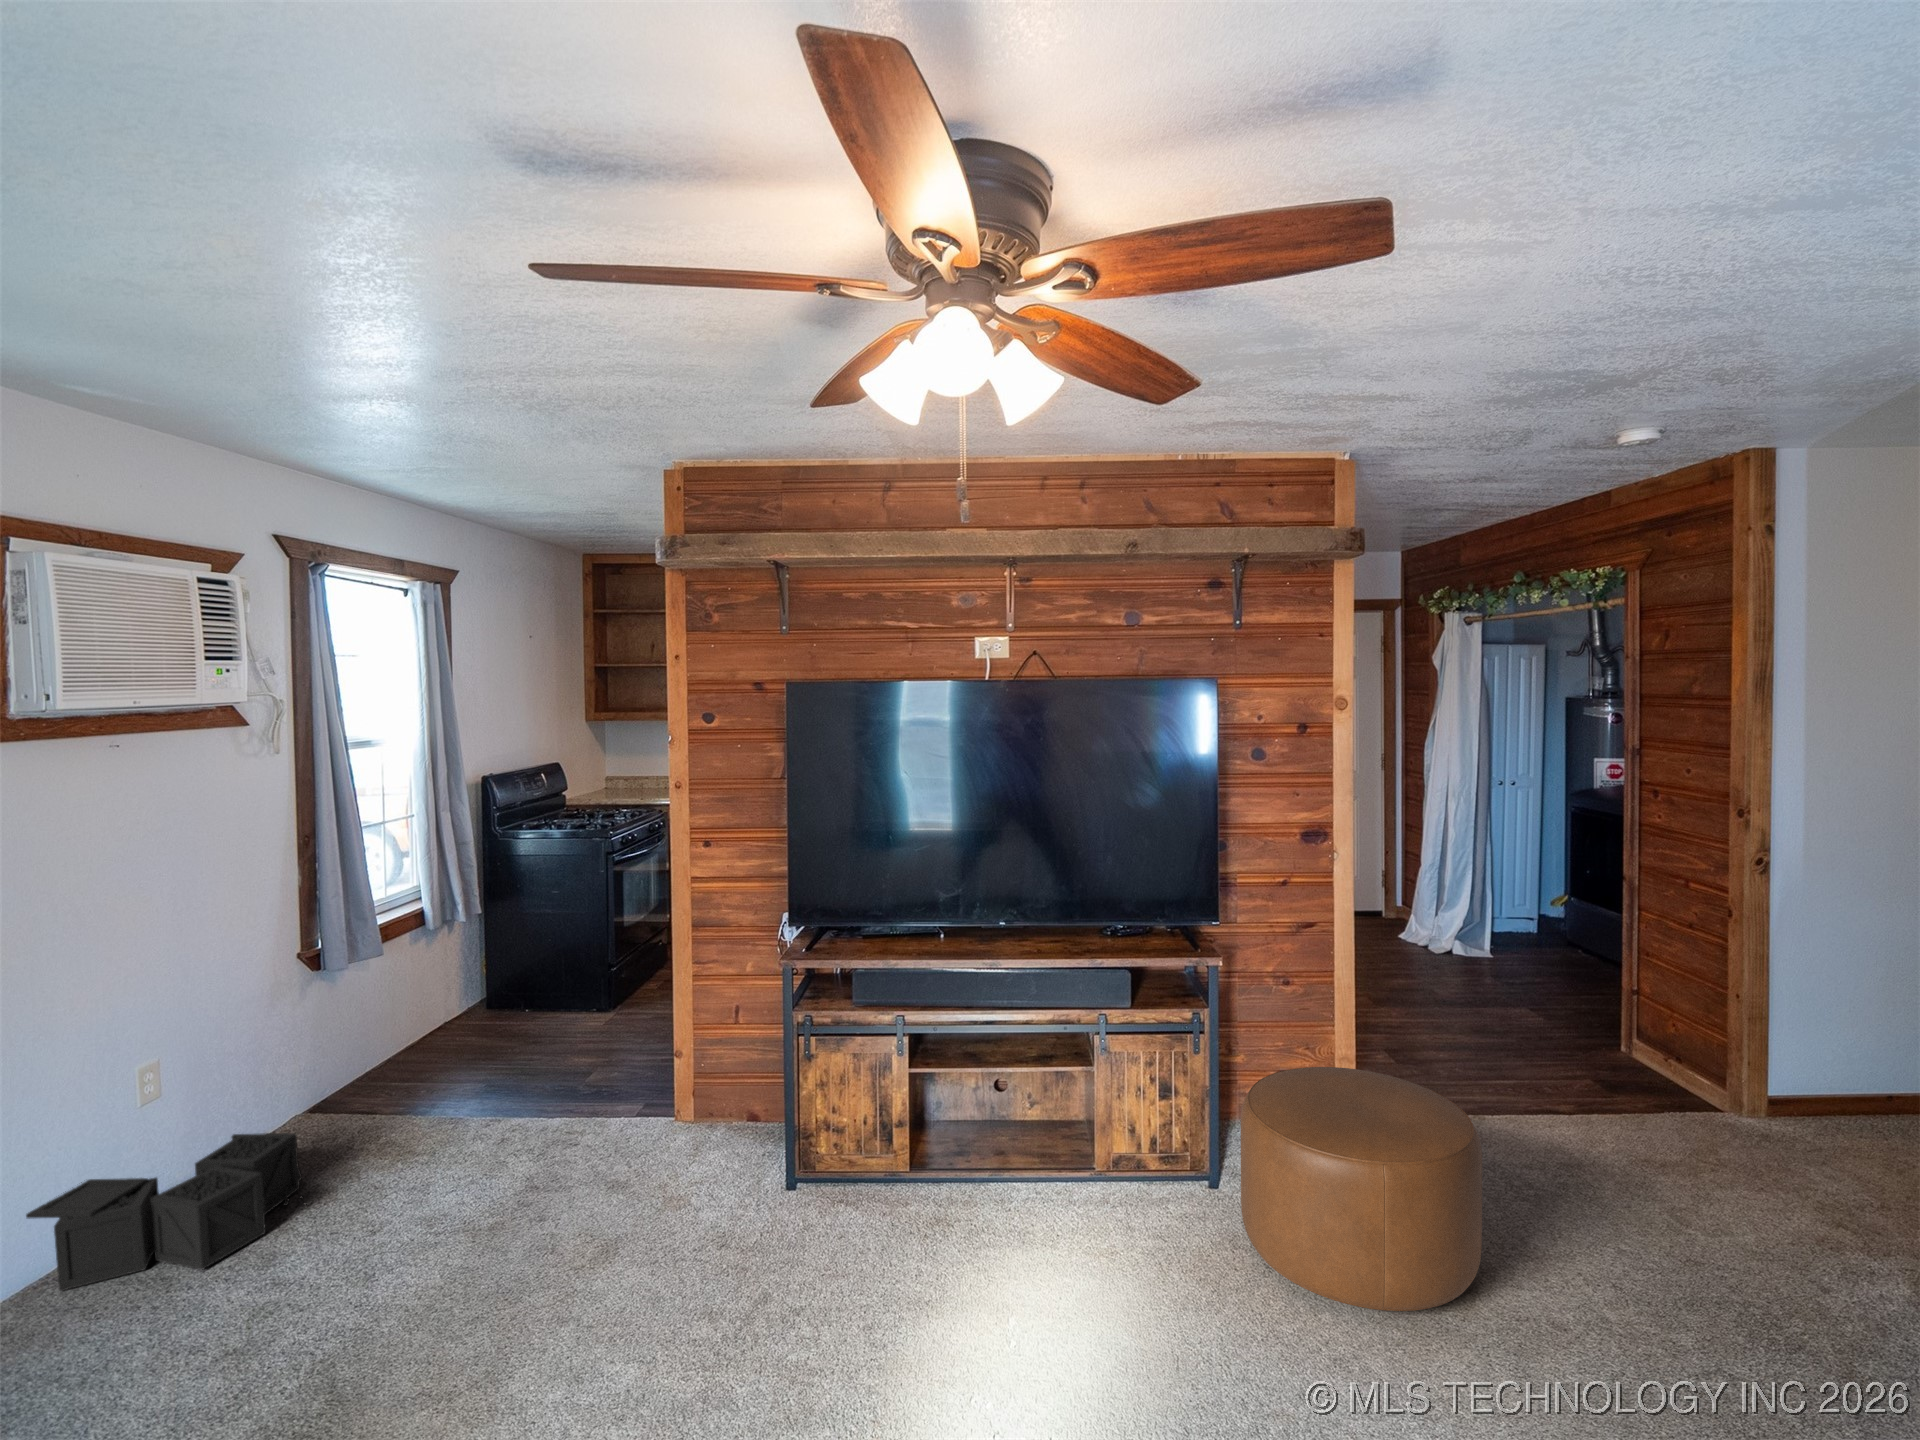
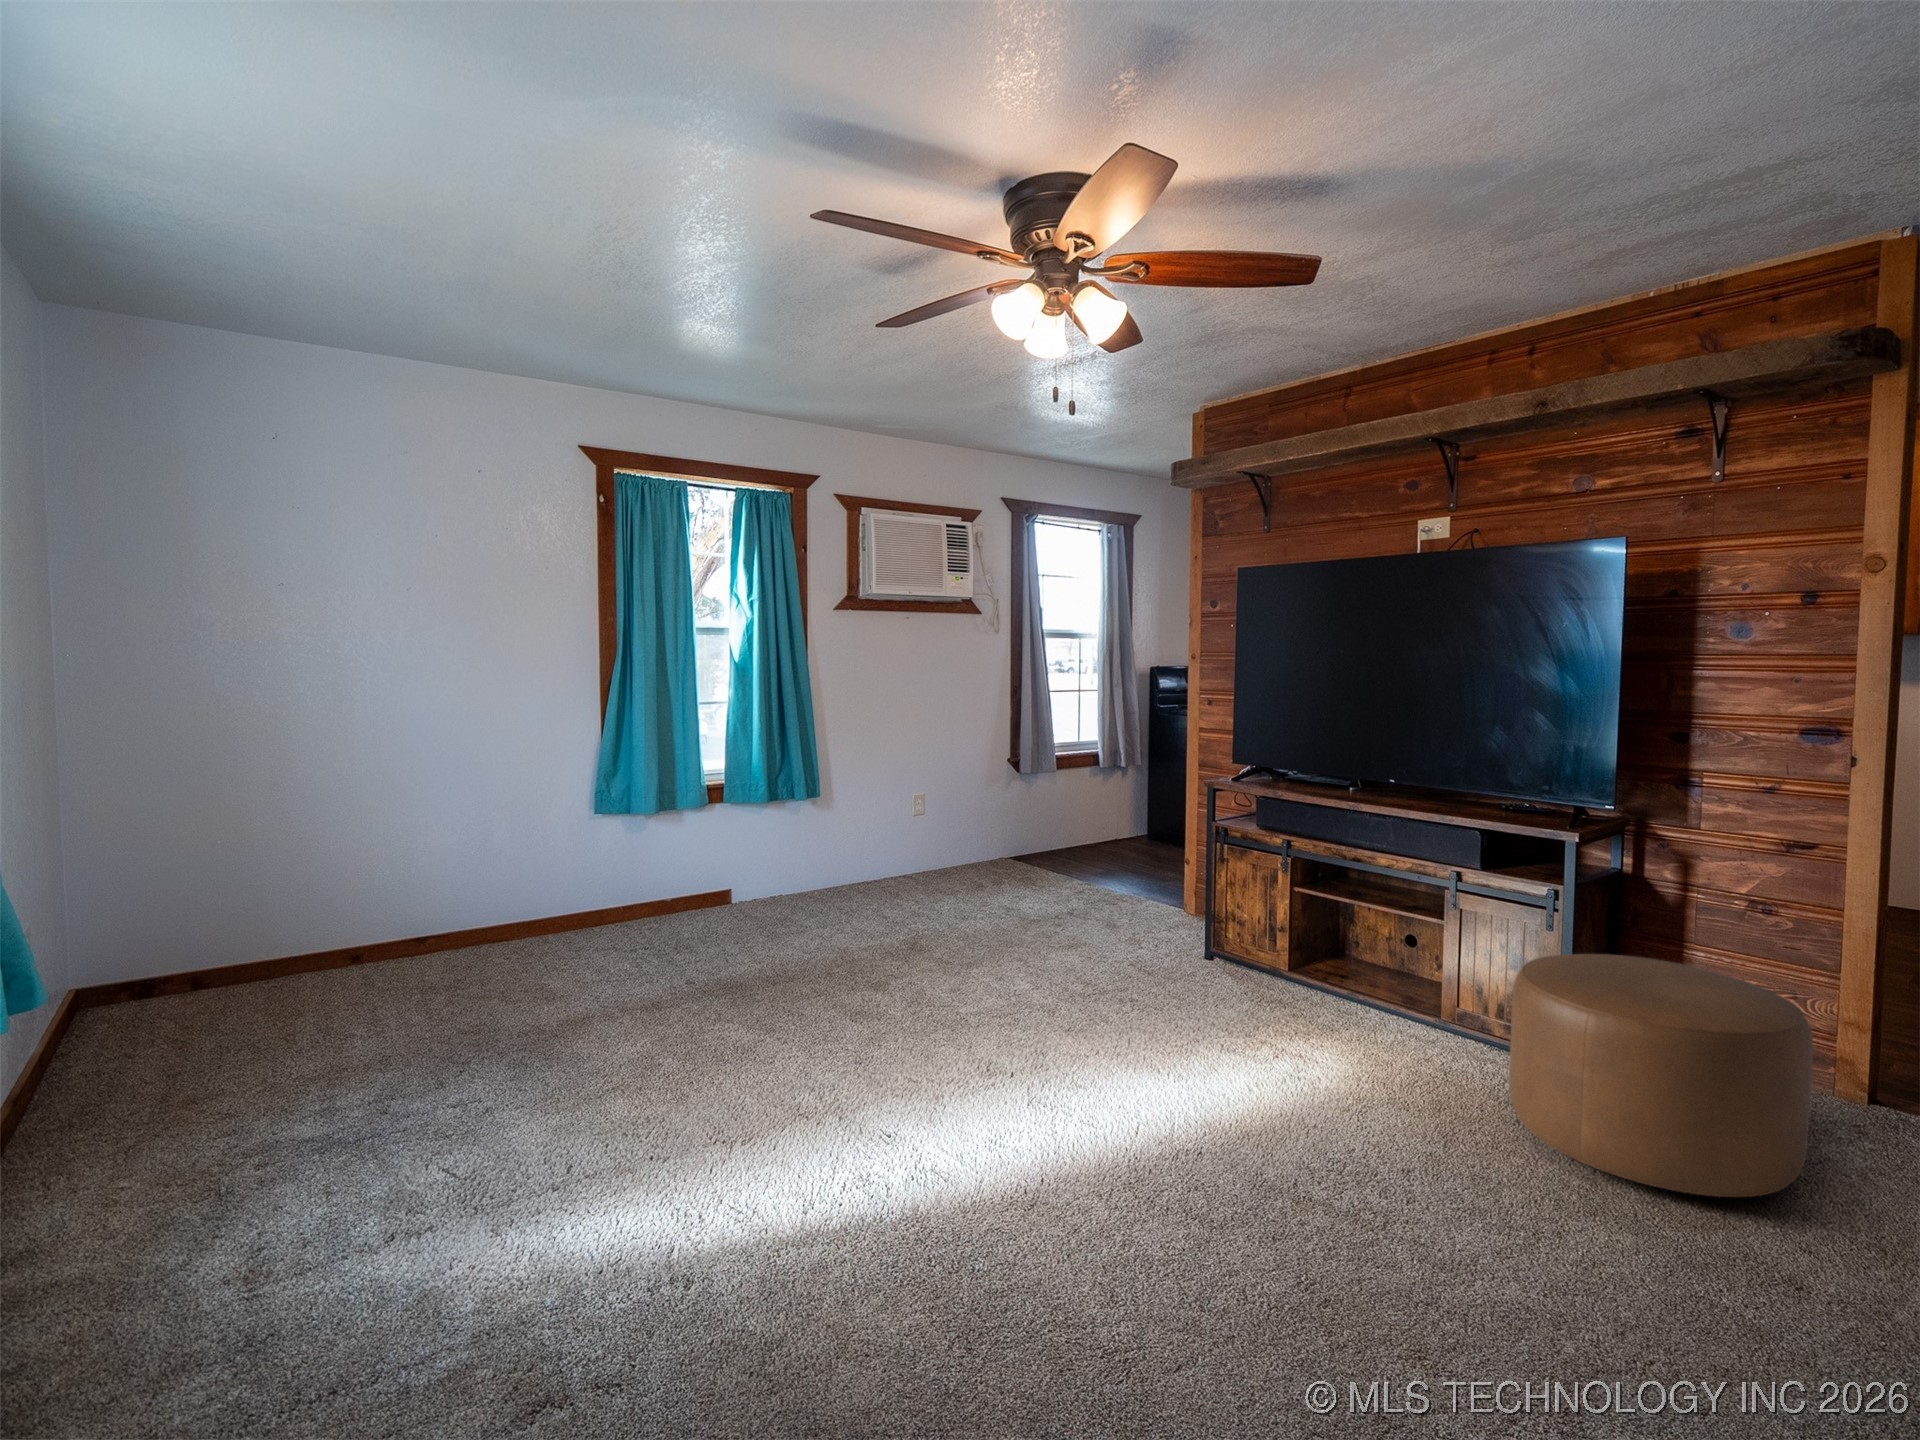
storage bin: present [26,1133,307,1291] -> none [846,846,967,900]

